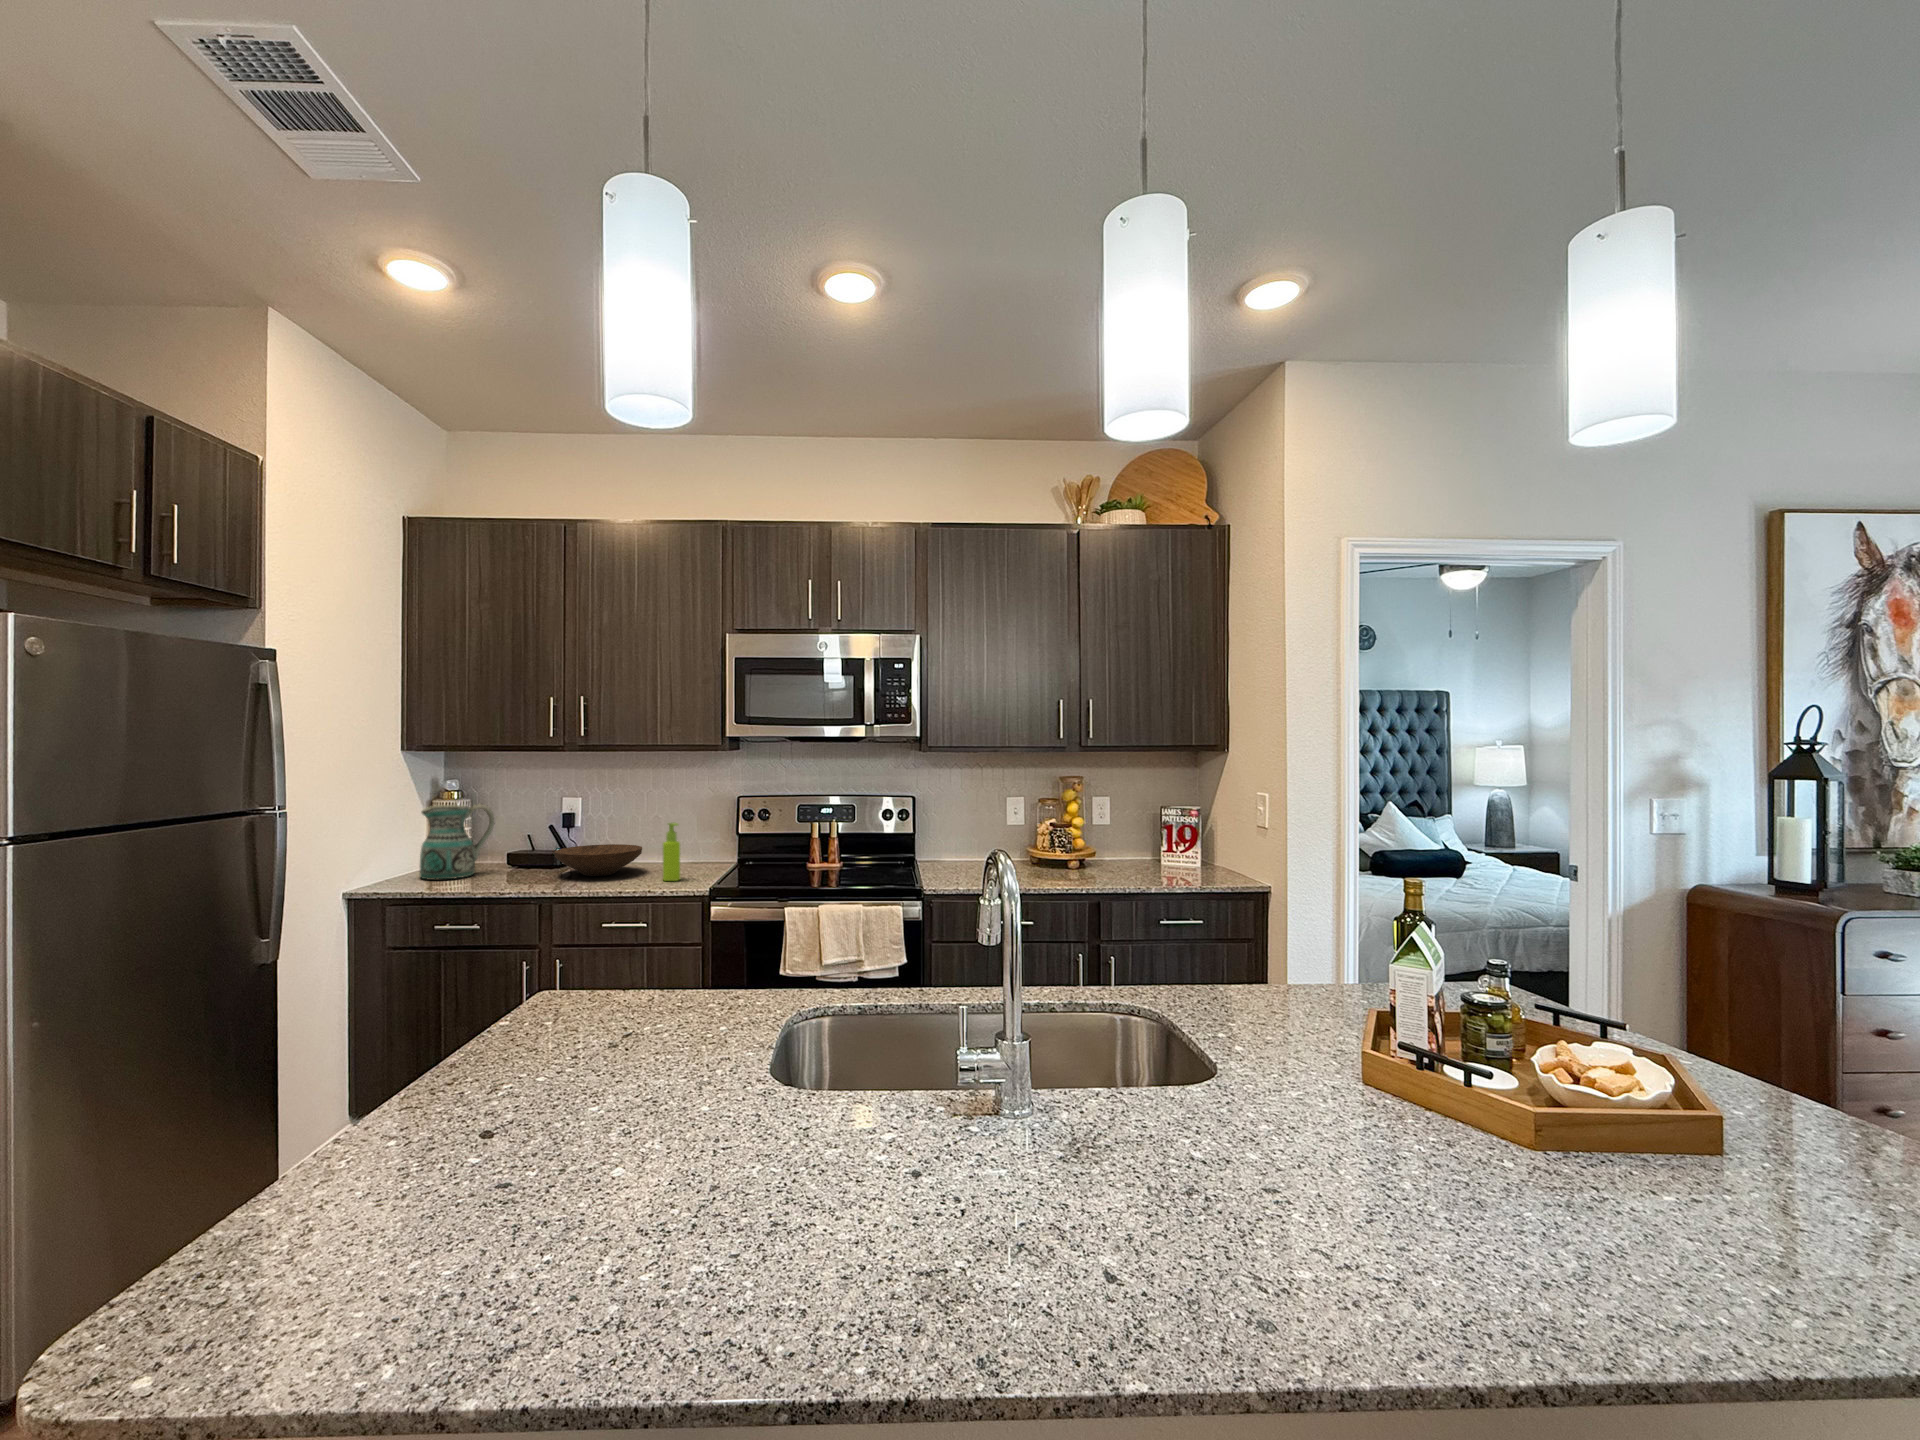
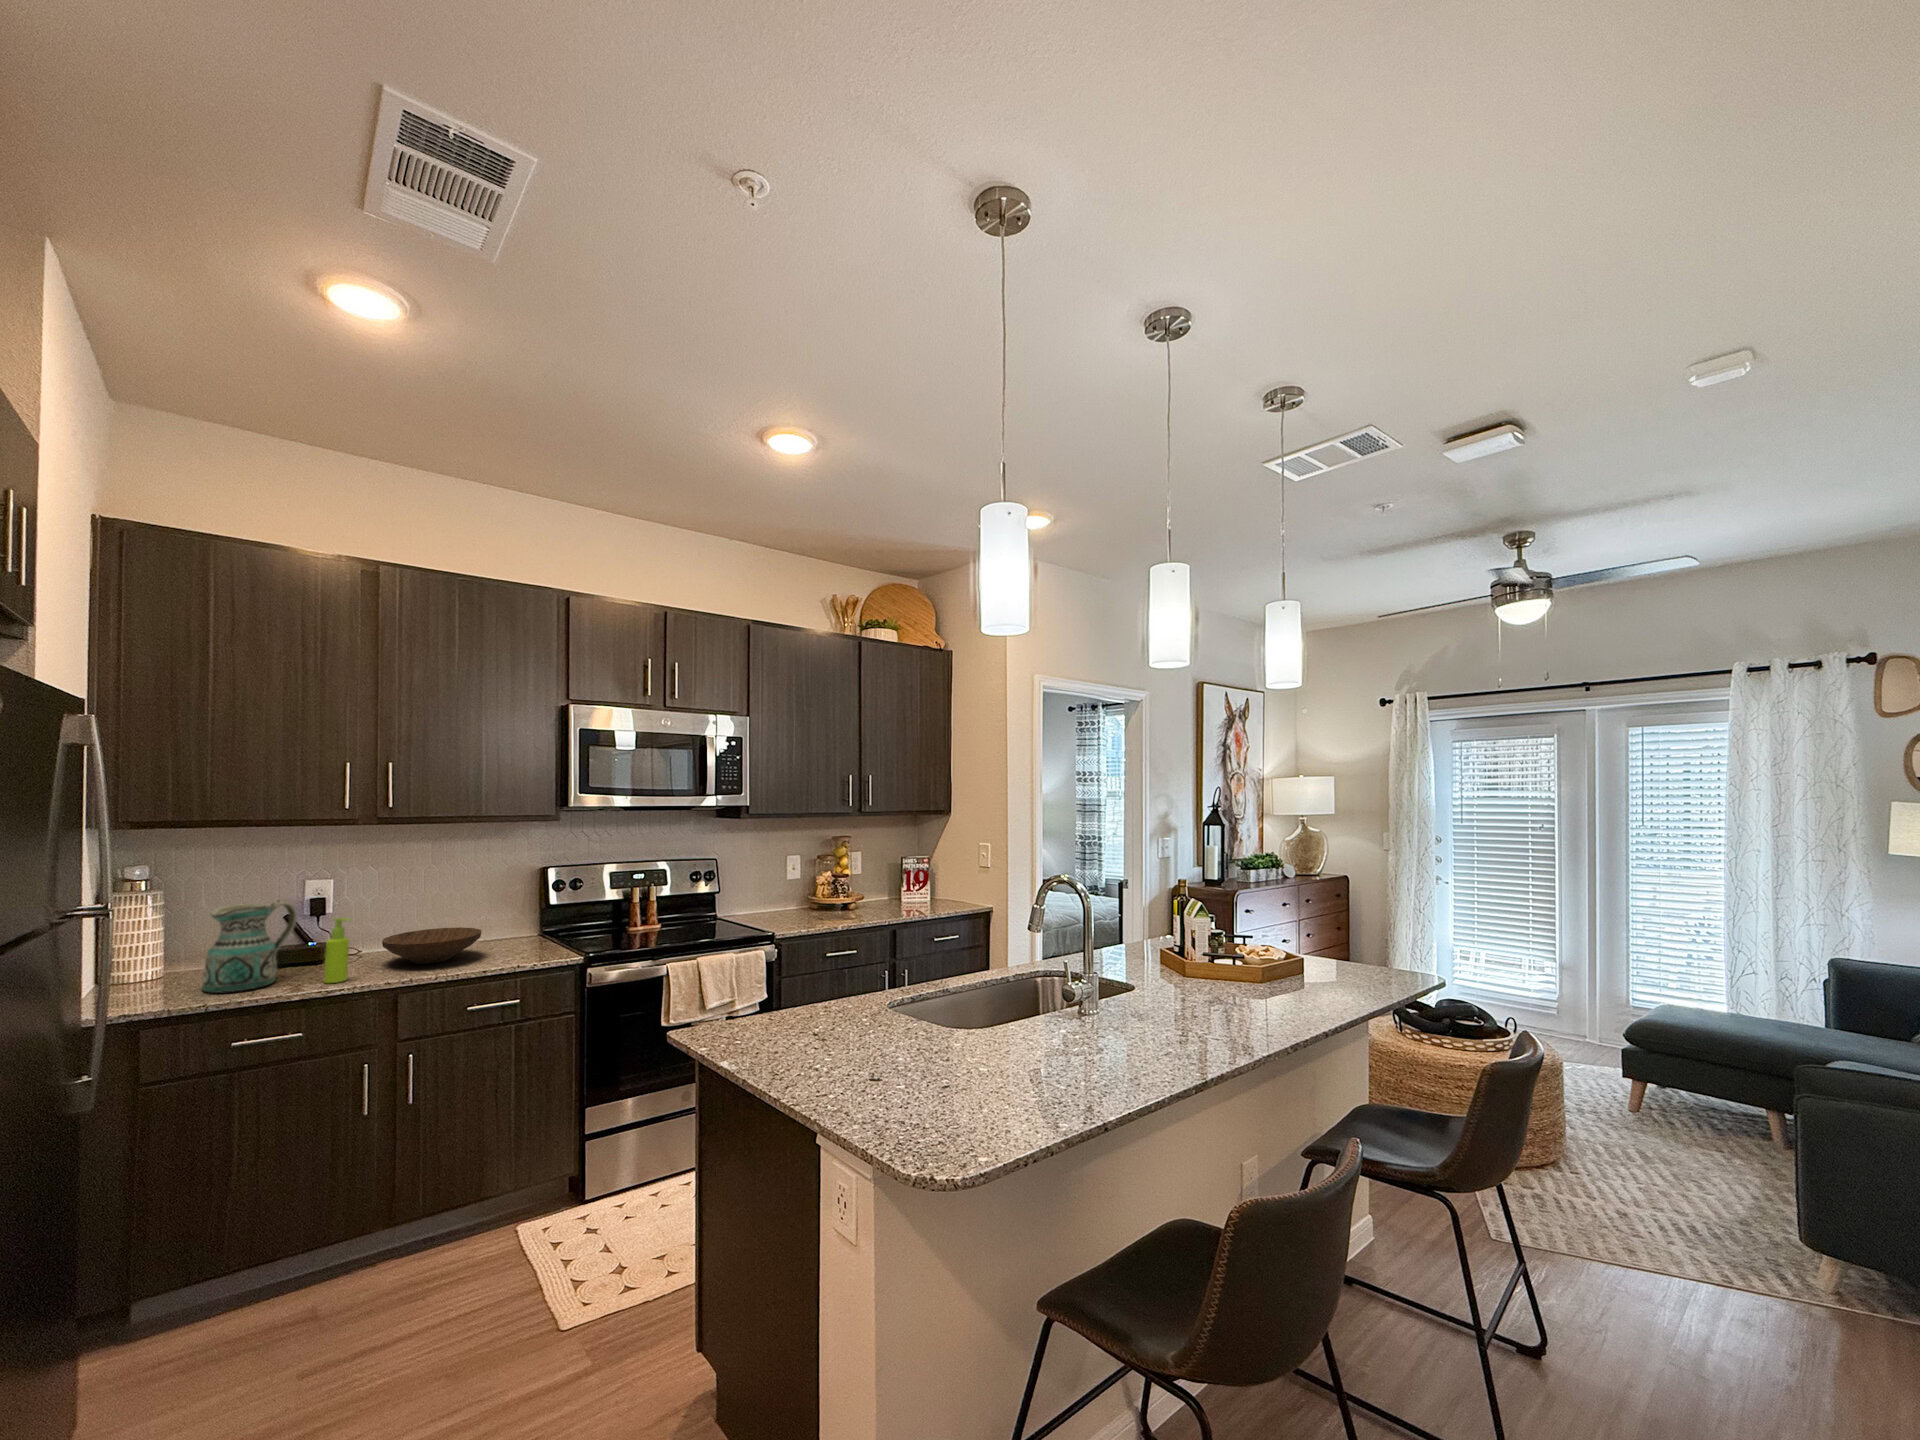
soap dispenser: present [663,822,680,881] -> present [324,918,351,983]

